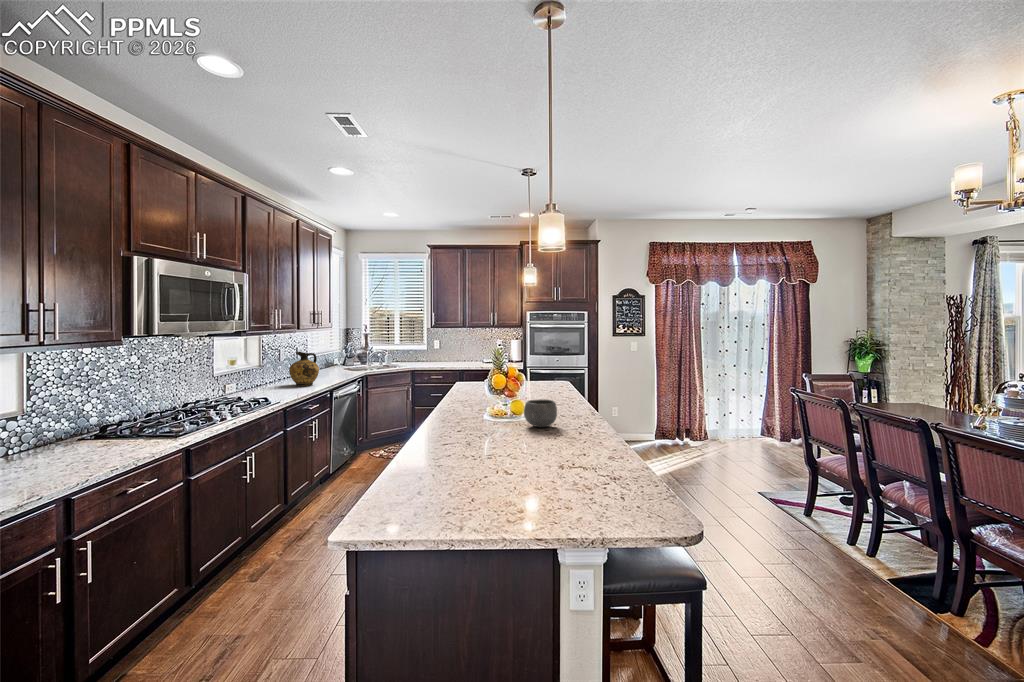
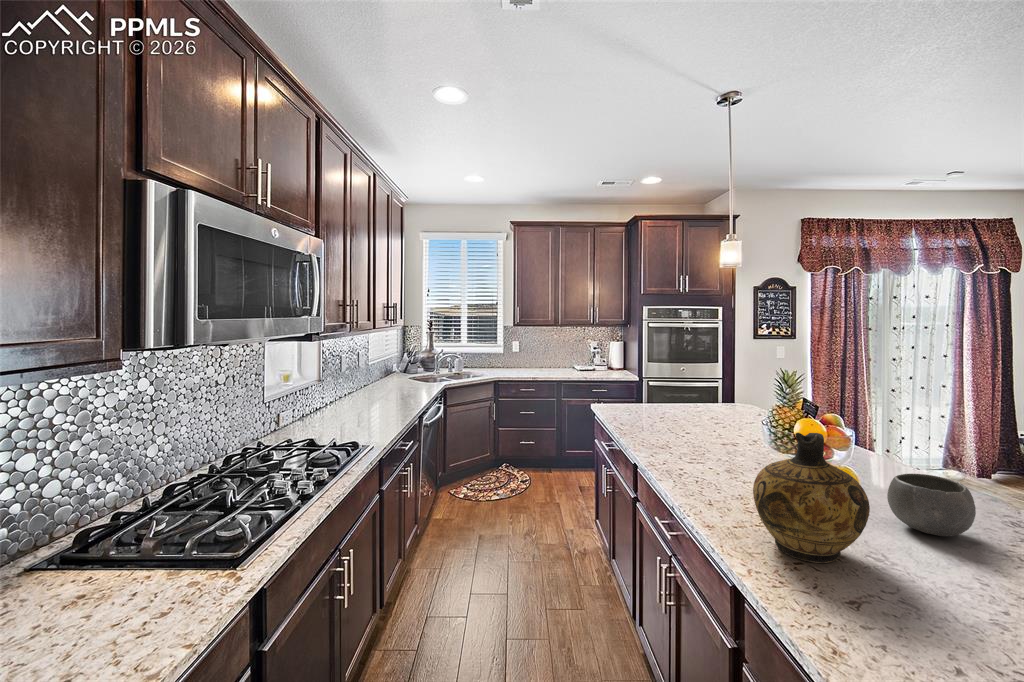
ceramic jug: present [289,352,319,386] -> present [753,433,870,563]

